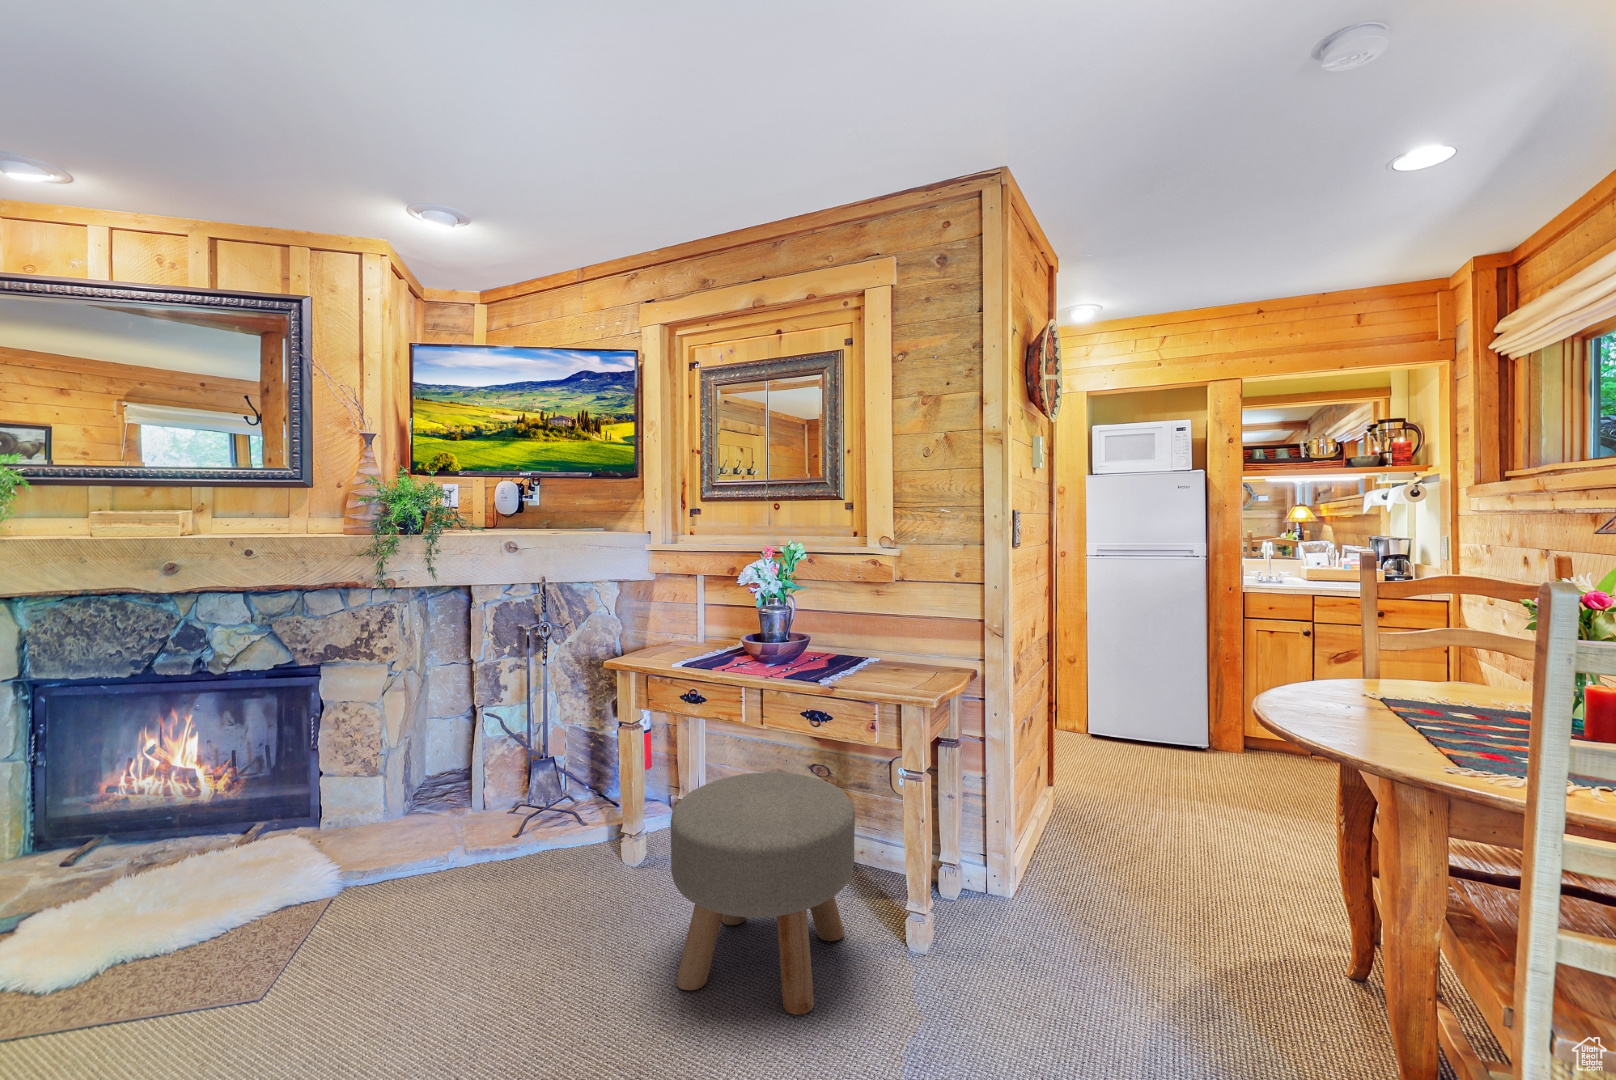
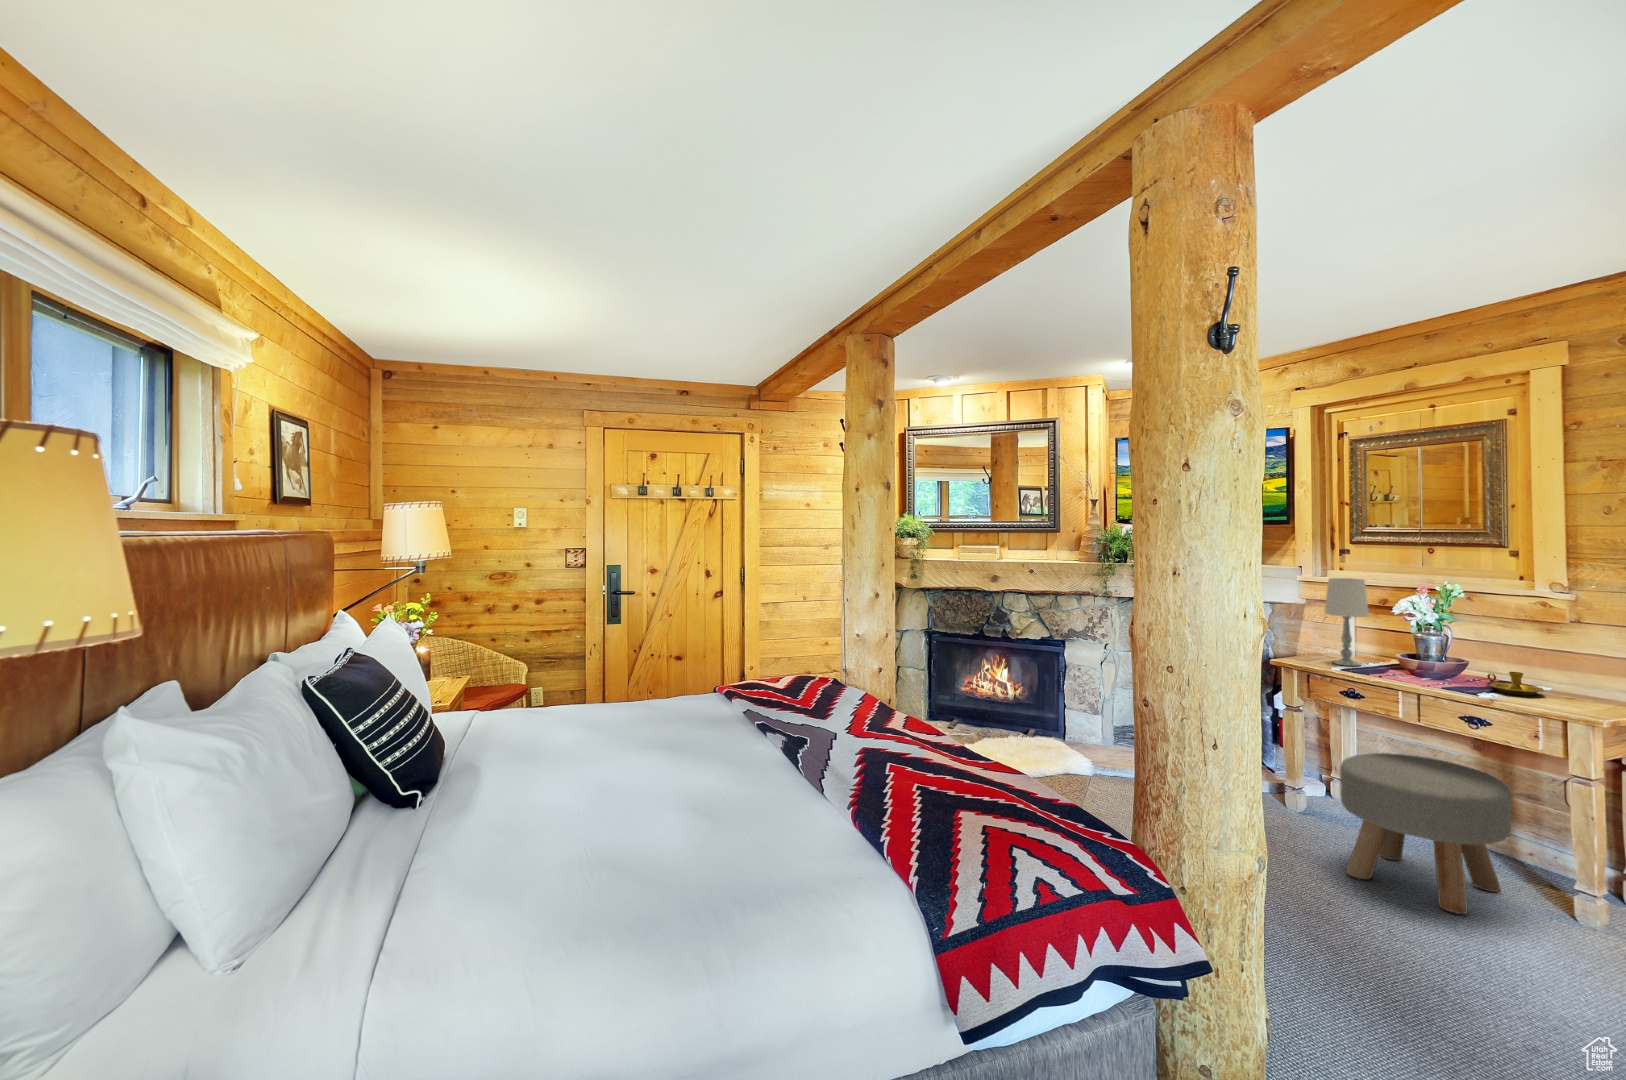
table lamp: none [667,542,715,658] -> present [1325,578,1369,666]
candlestick: none [828,646,879,675] -> present [1487,672,1544,696]

